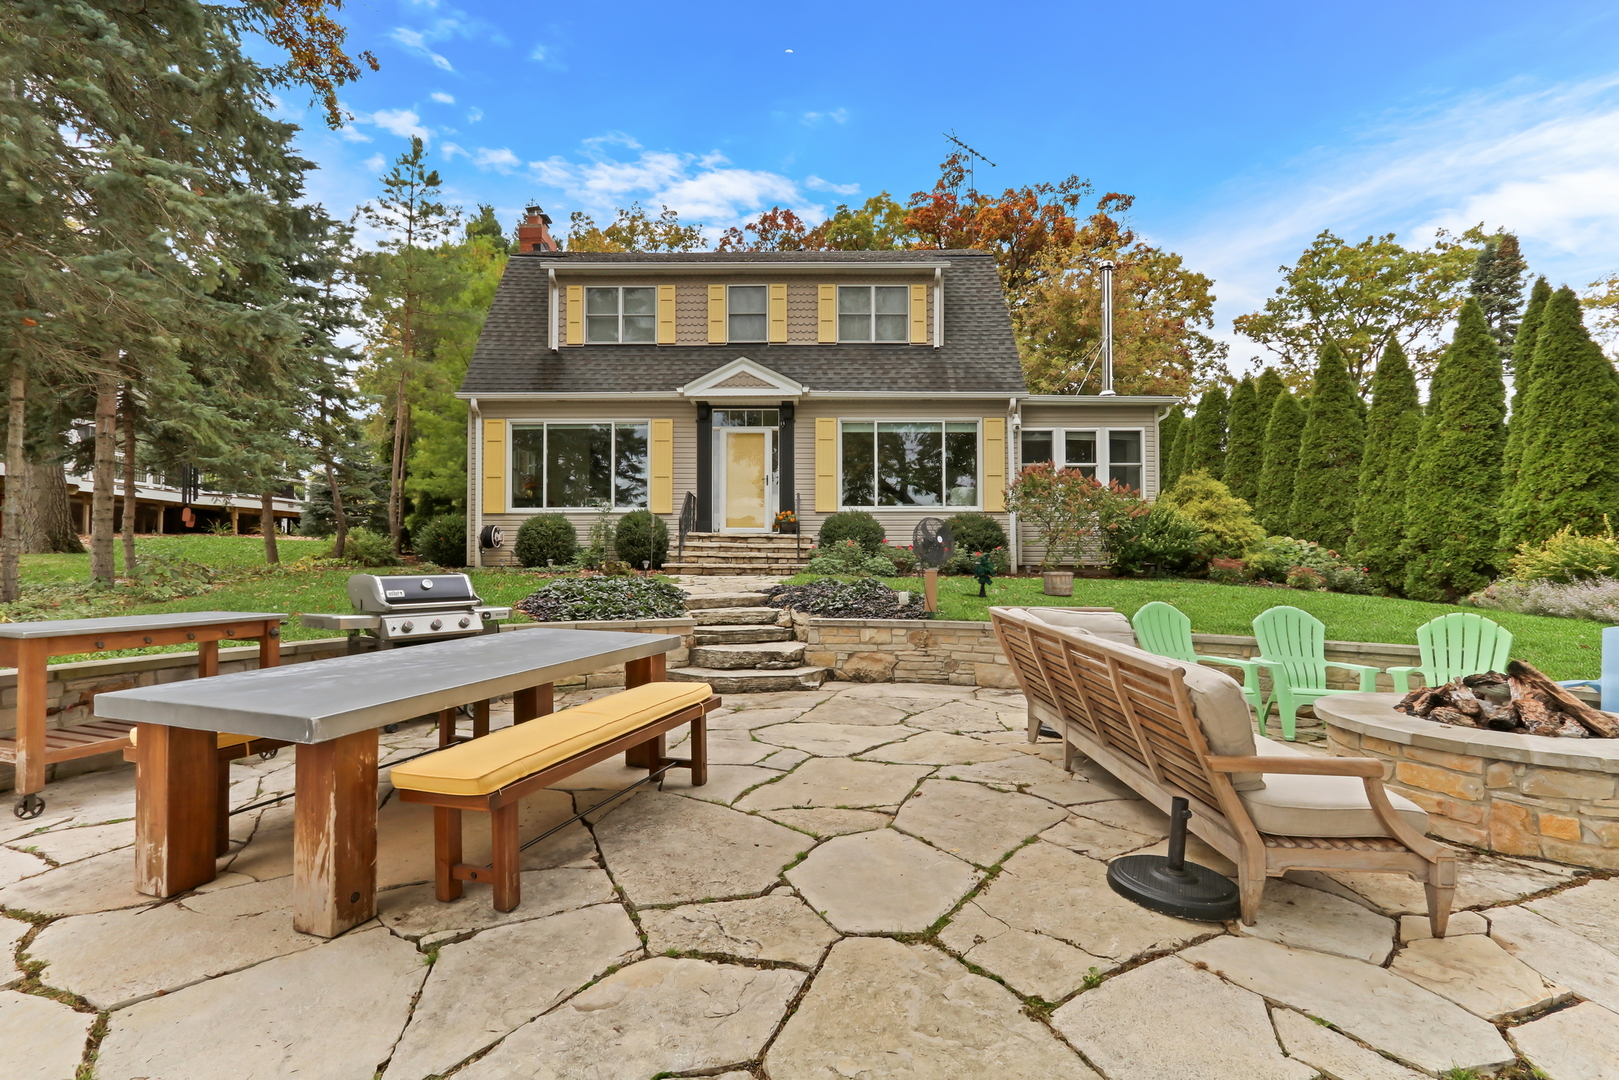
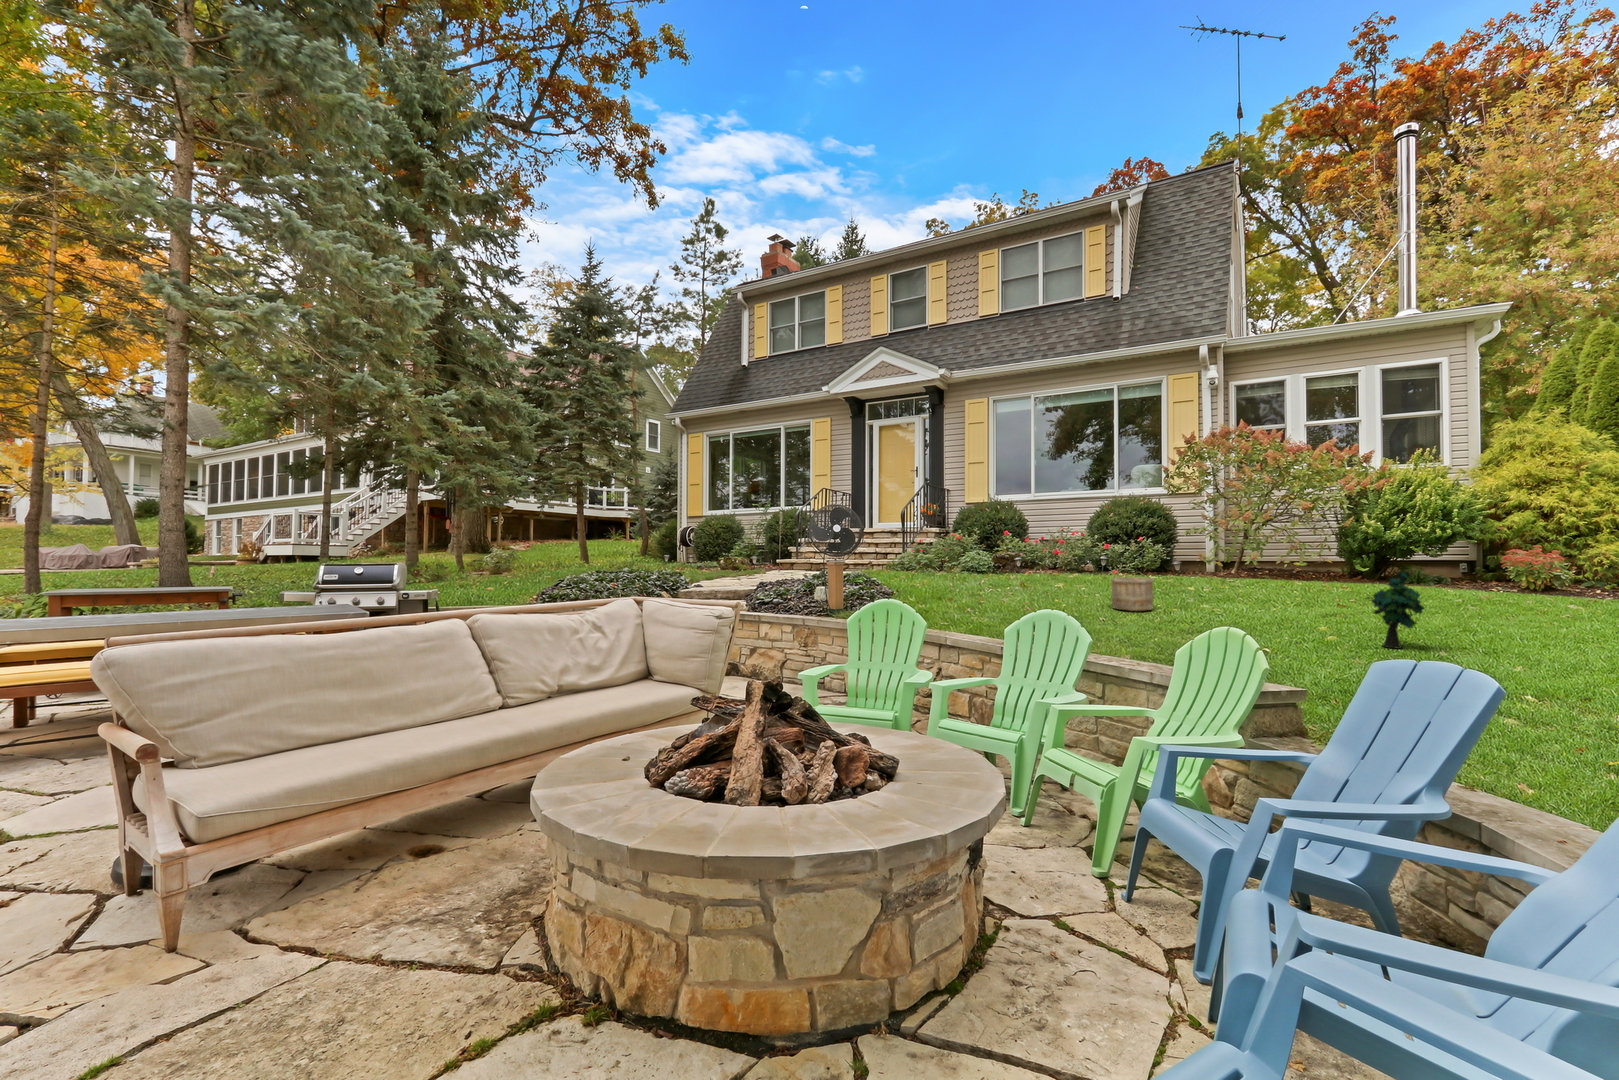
decorative plant: present [970,554,996,597] -> present [1367,572,1425,649]

